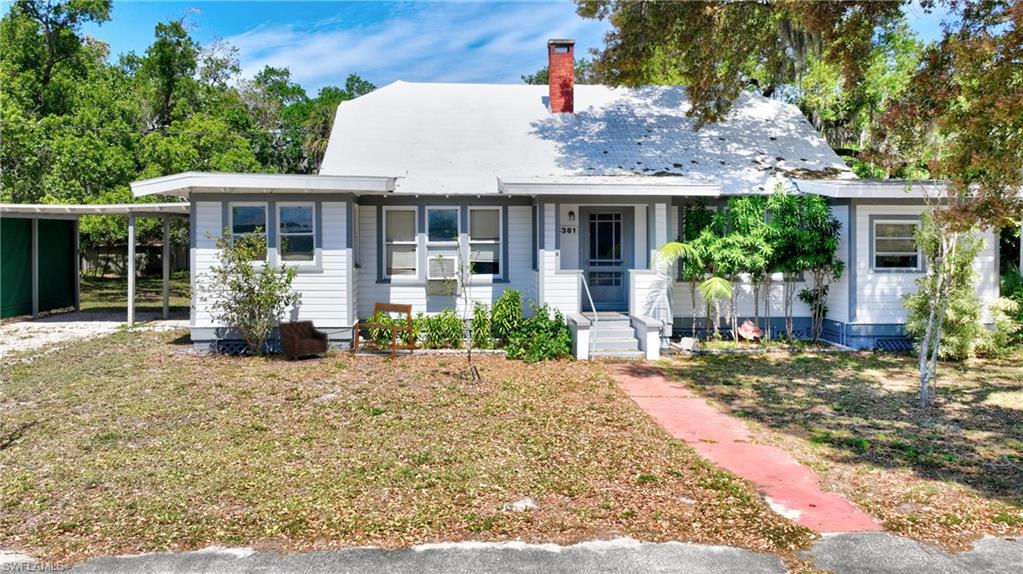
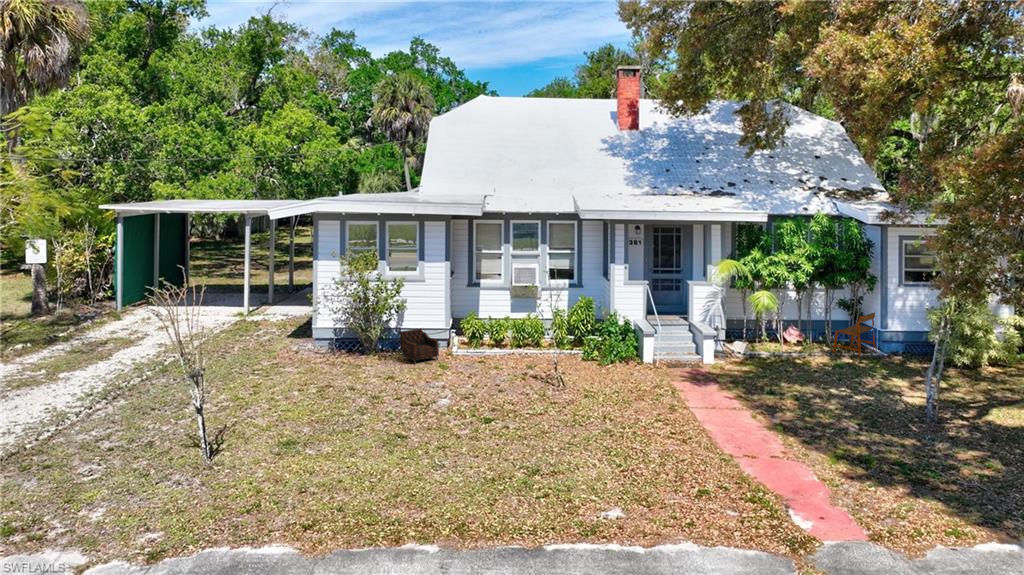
bench: present [354,302,414,358] -> present [832,312,876,357]

